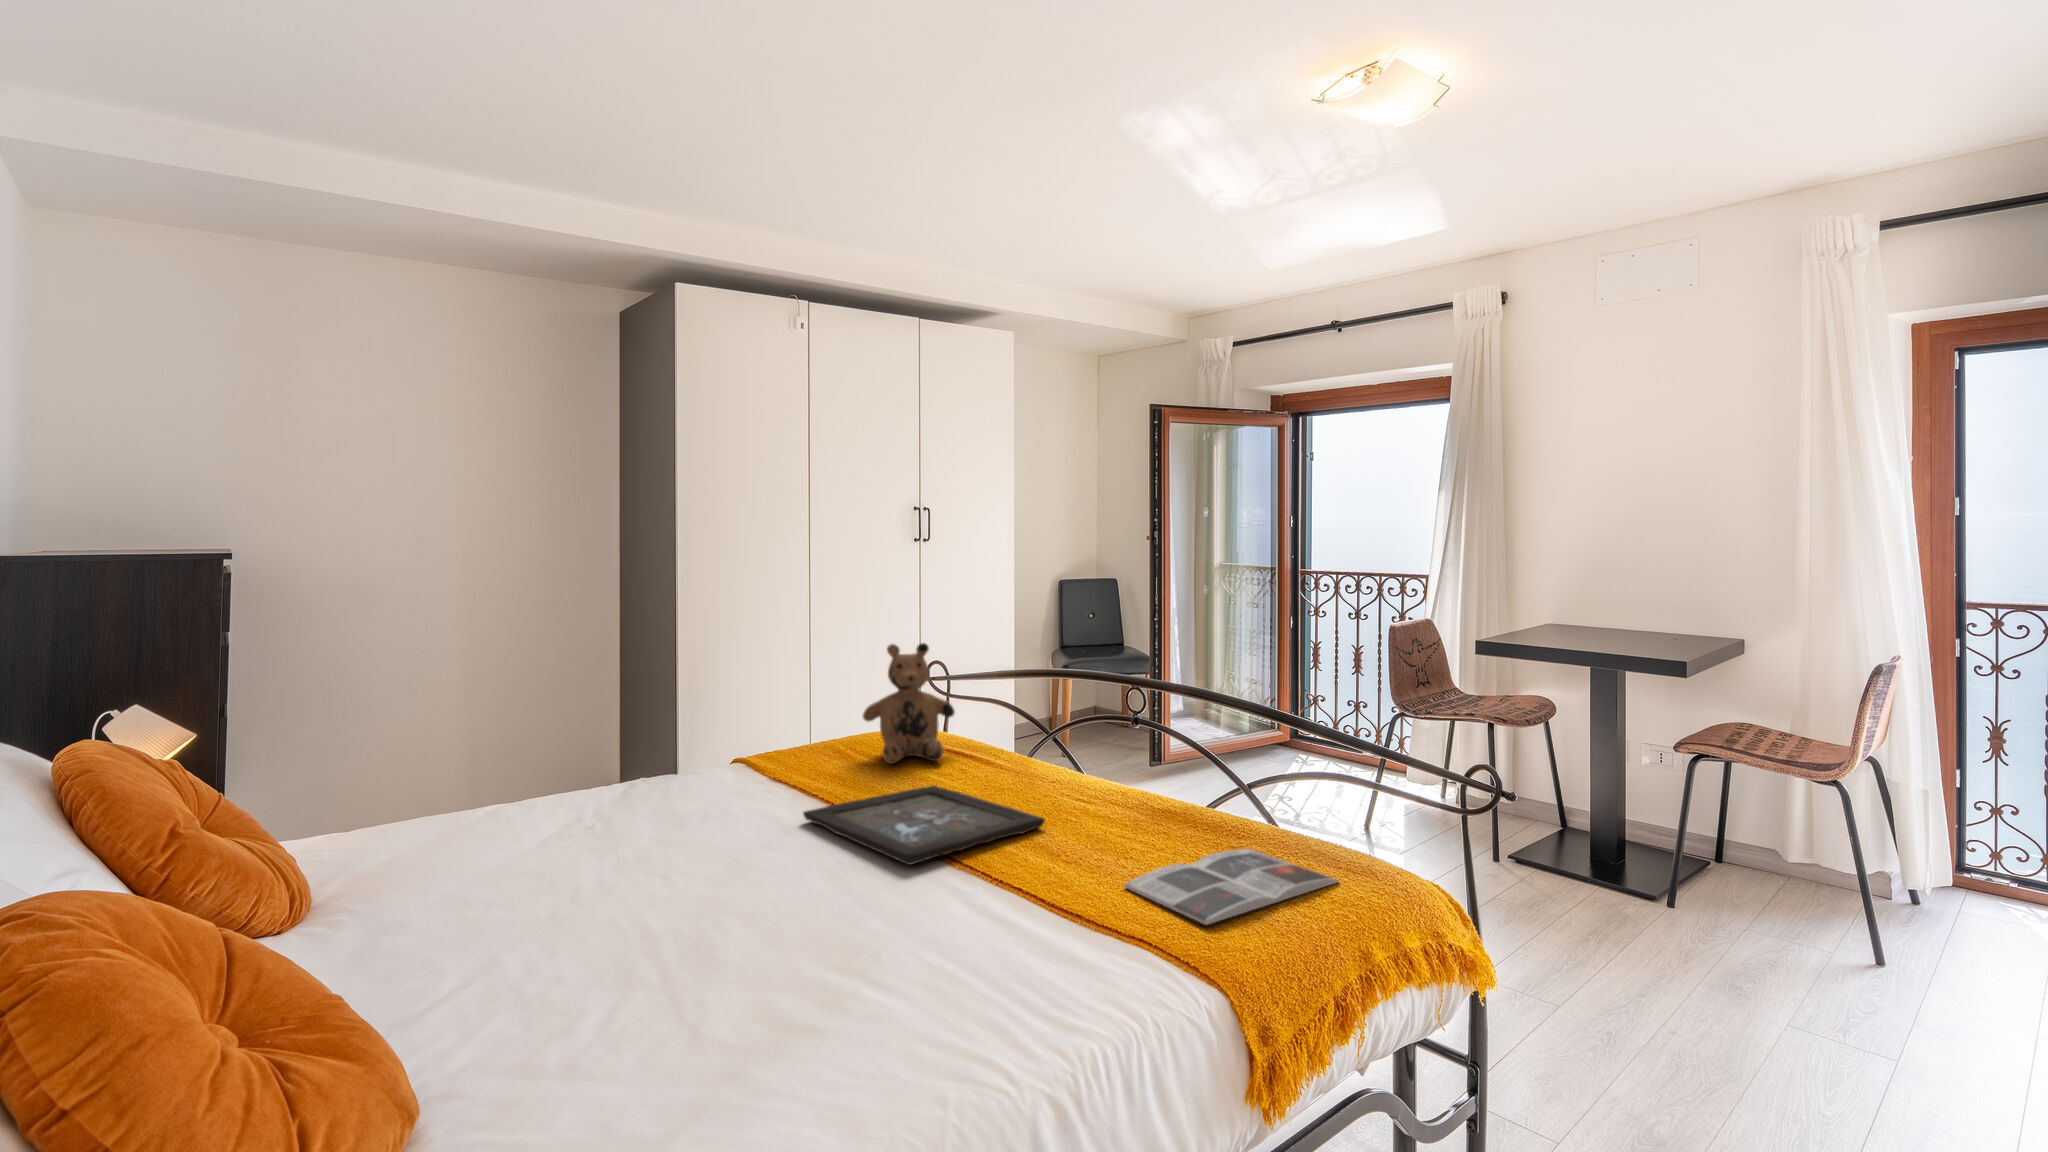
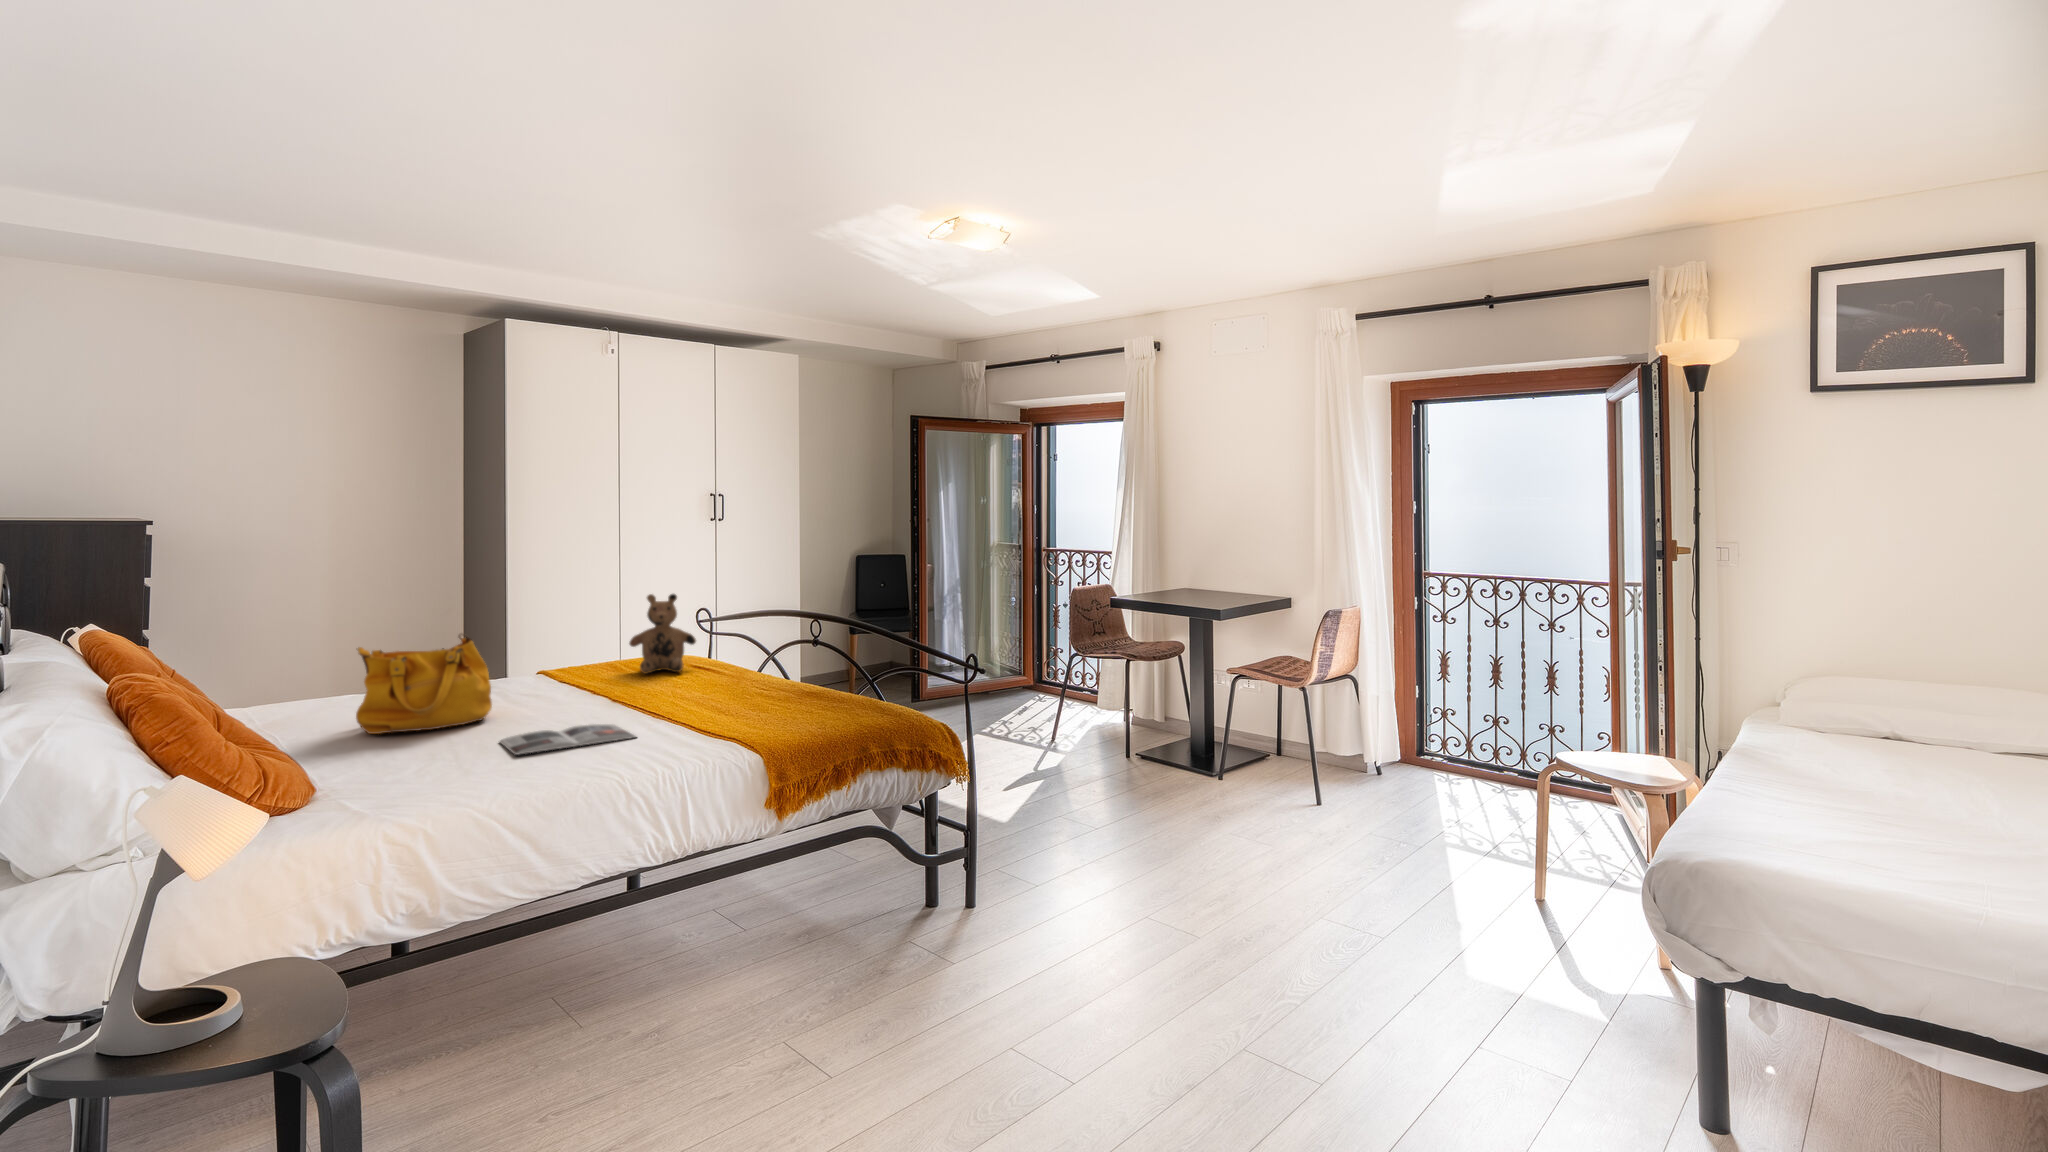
handbag: none [480,722,692,903] -> present [356,634,492,734]
tray: present [803,785,1045,865] -> none [571,683,723,716]
magazine: present [1125,849,1339,925] -> present [500,724,636,755]

